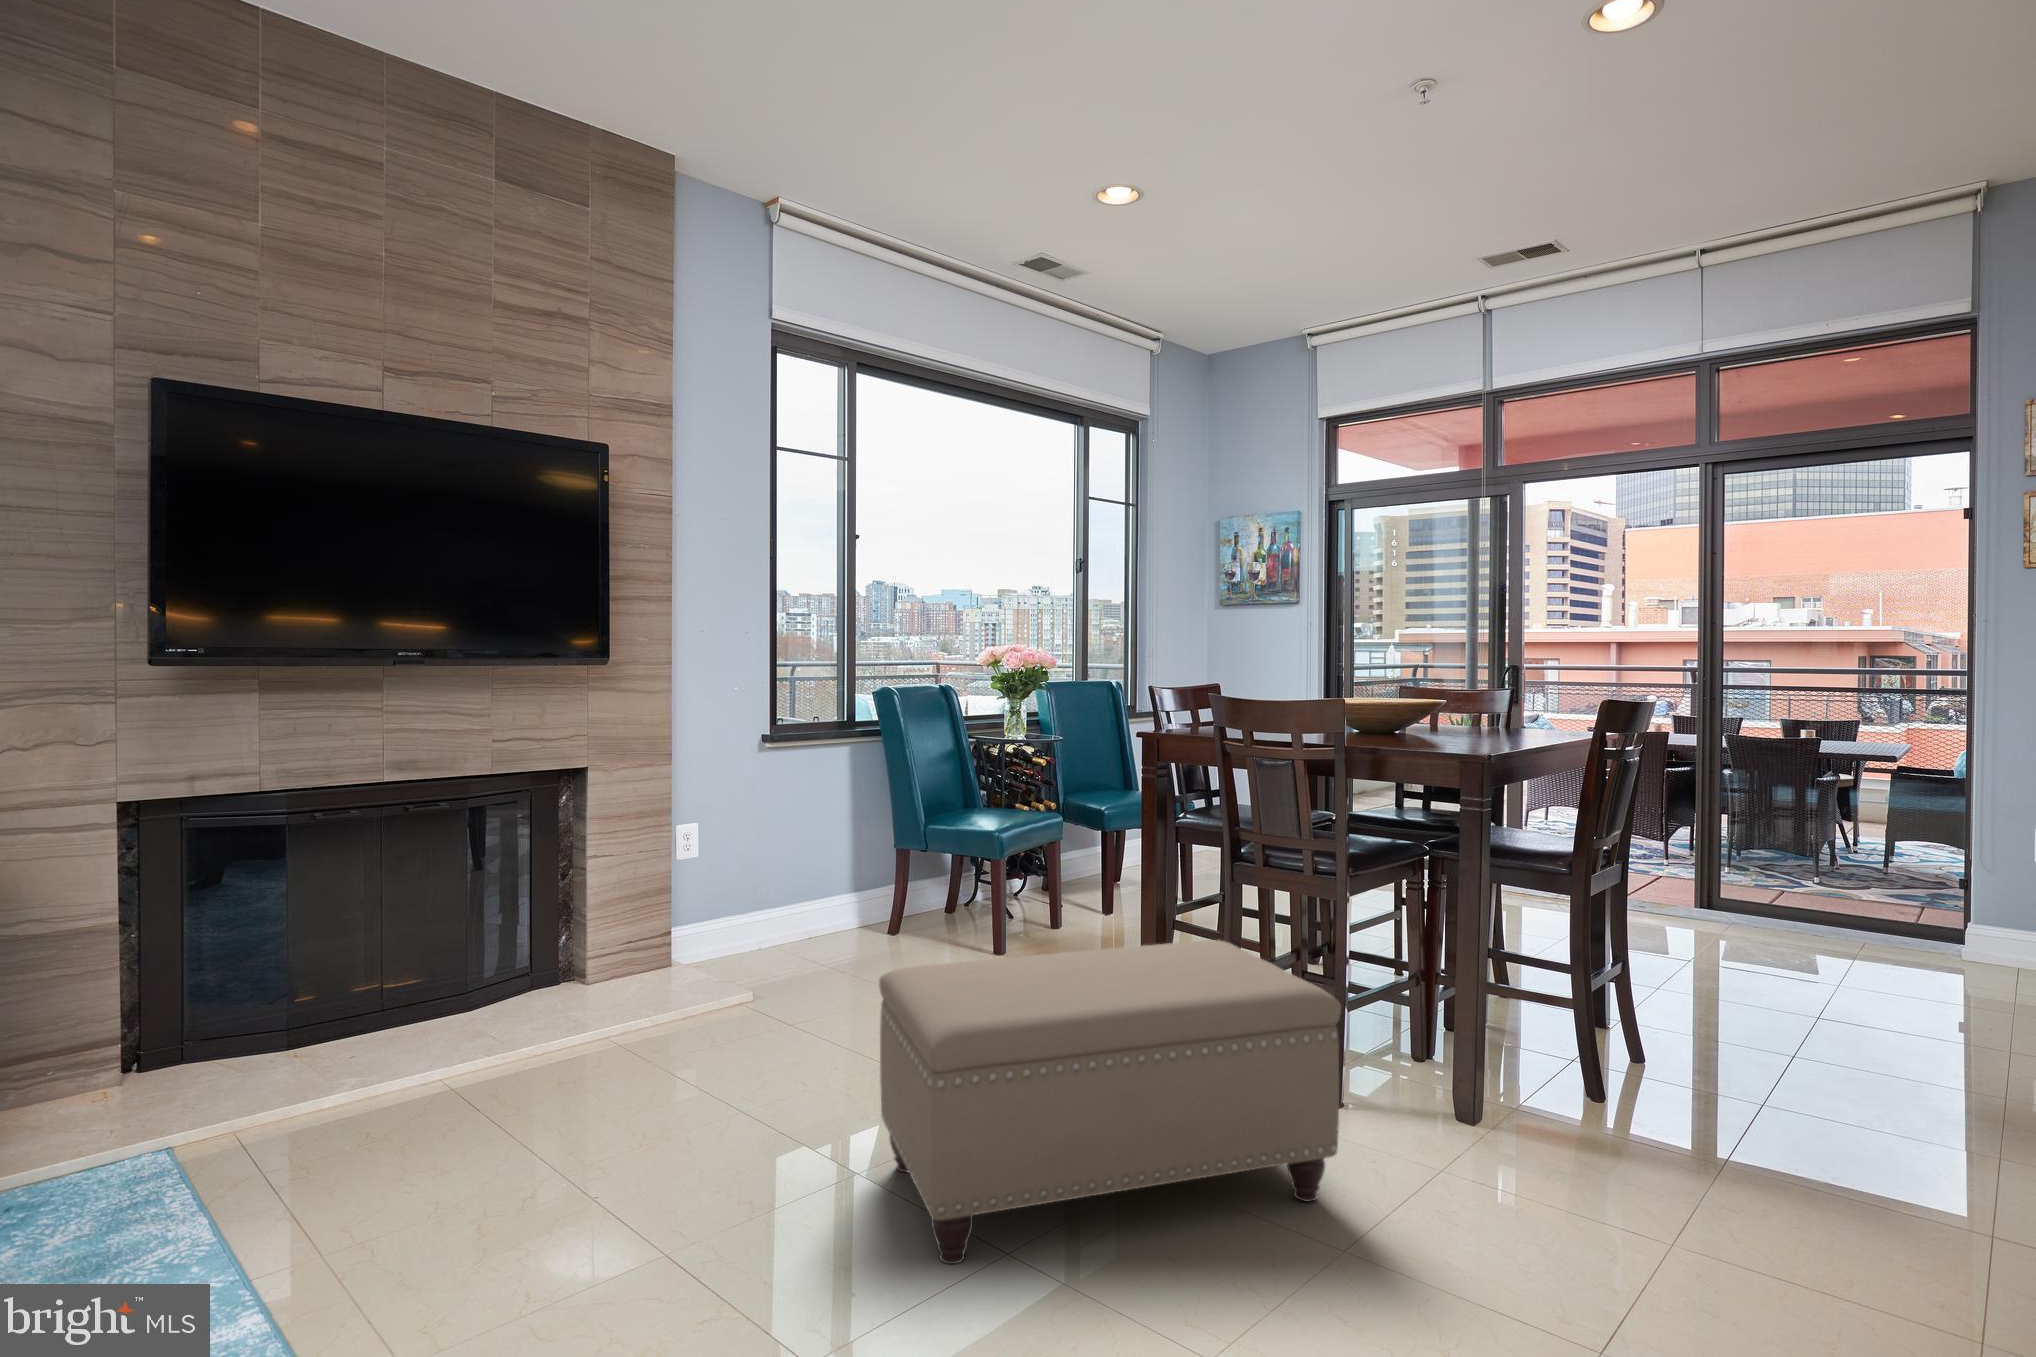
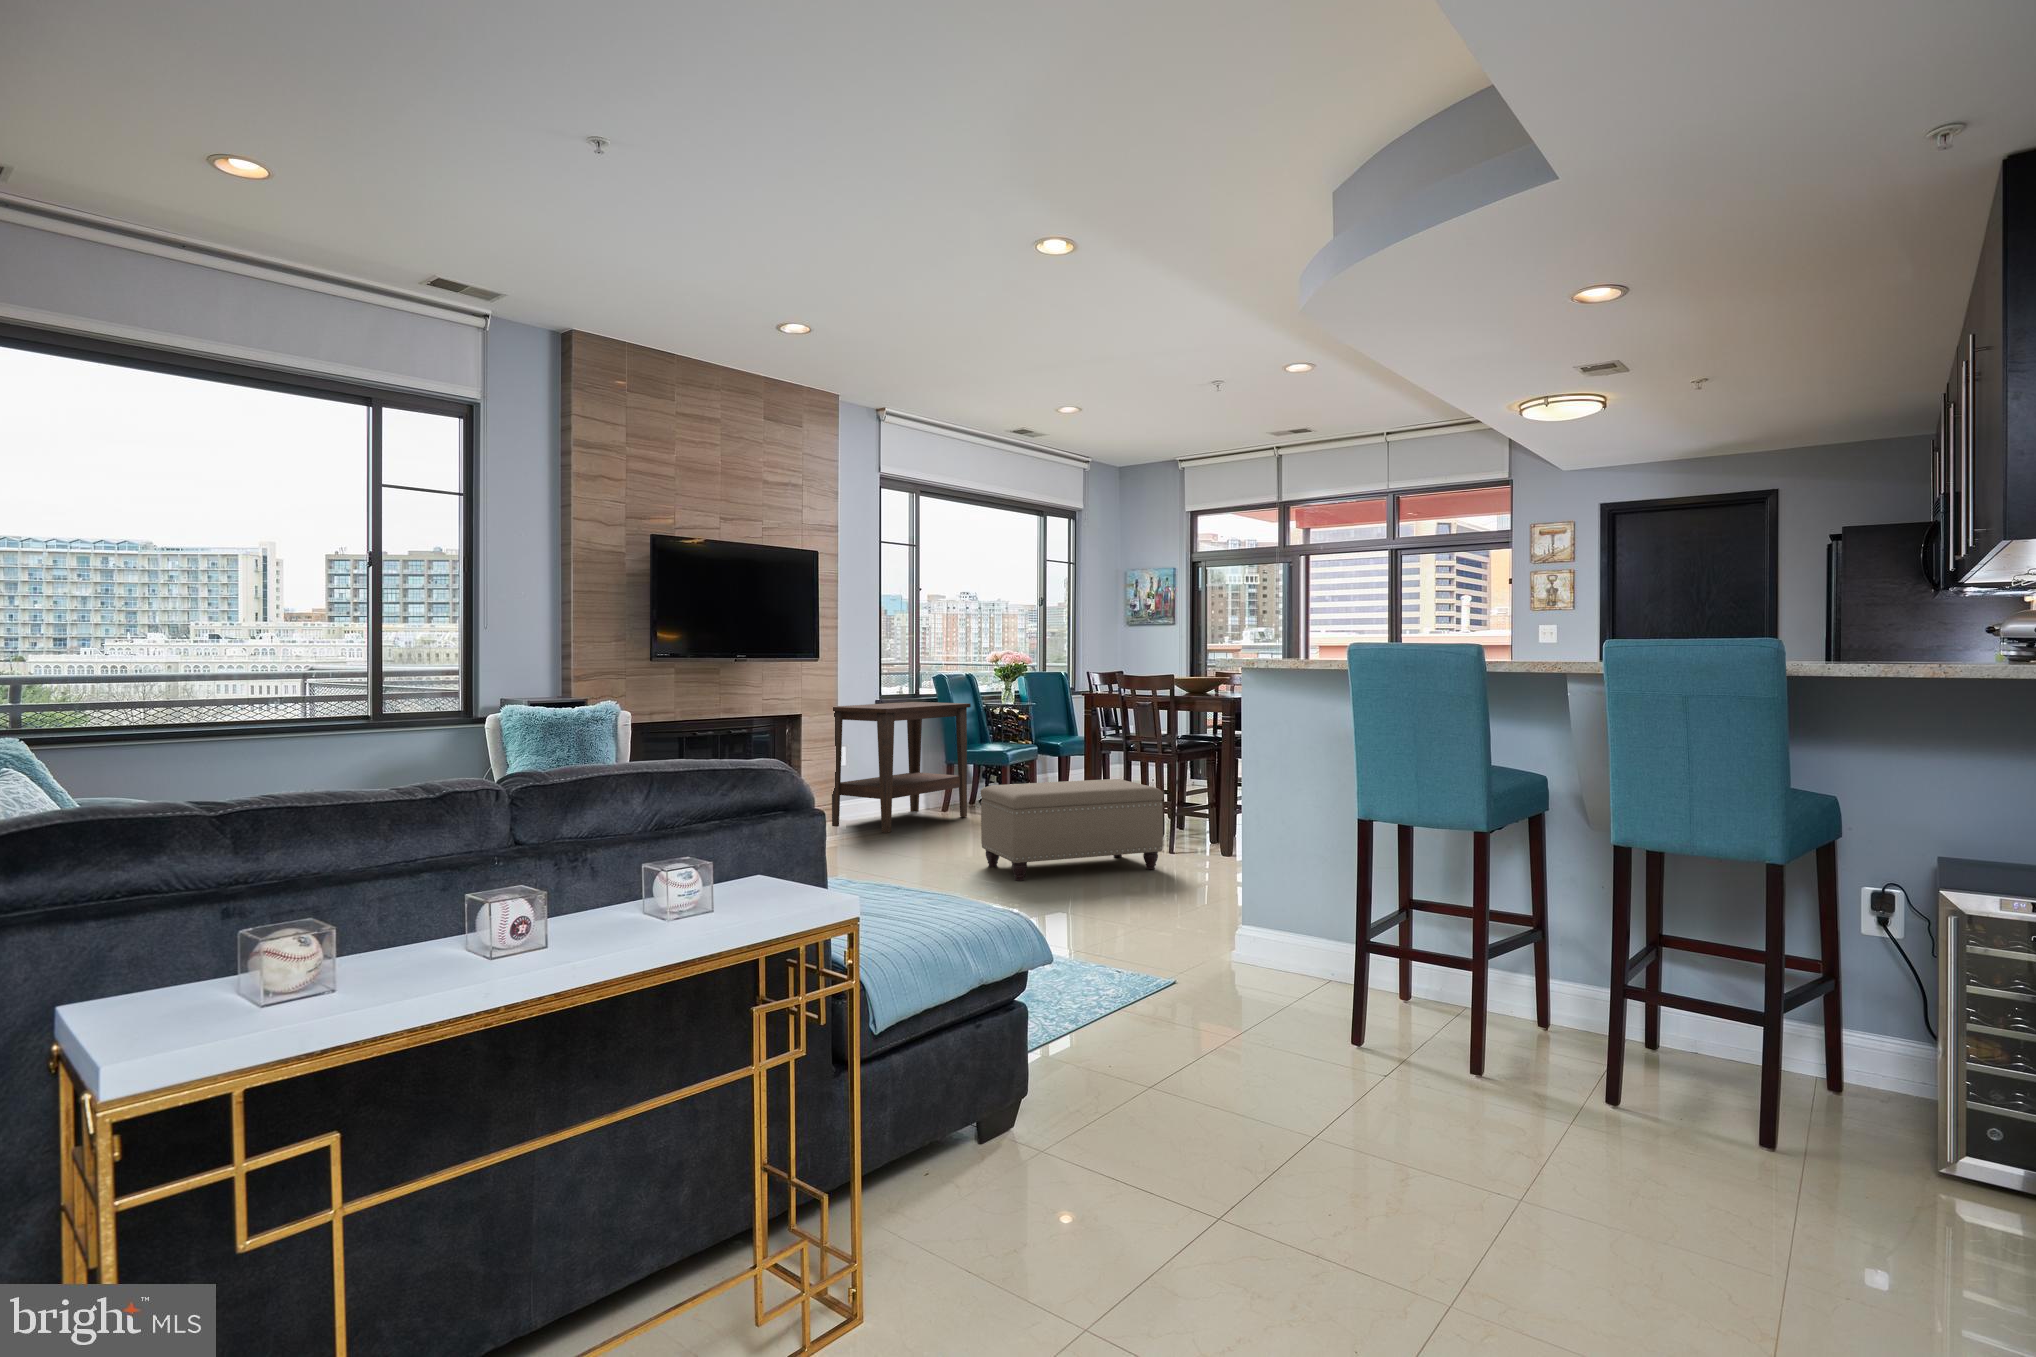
side table: none [647,735,933,1005] -> present [832,702,971,833]

